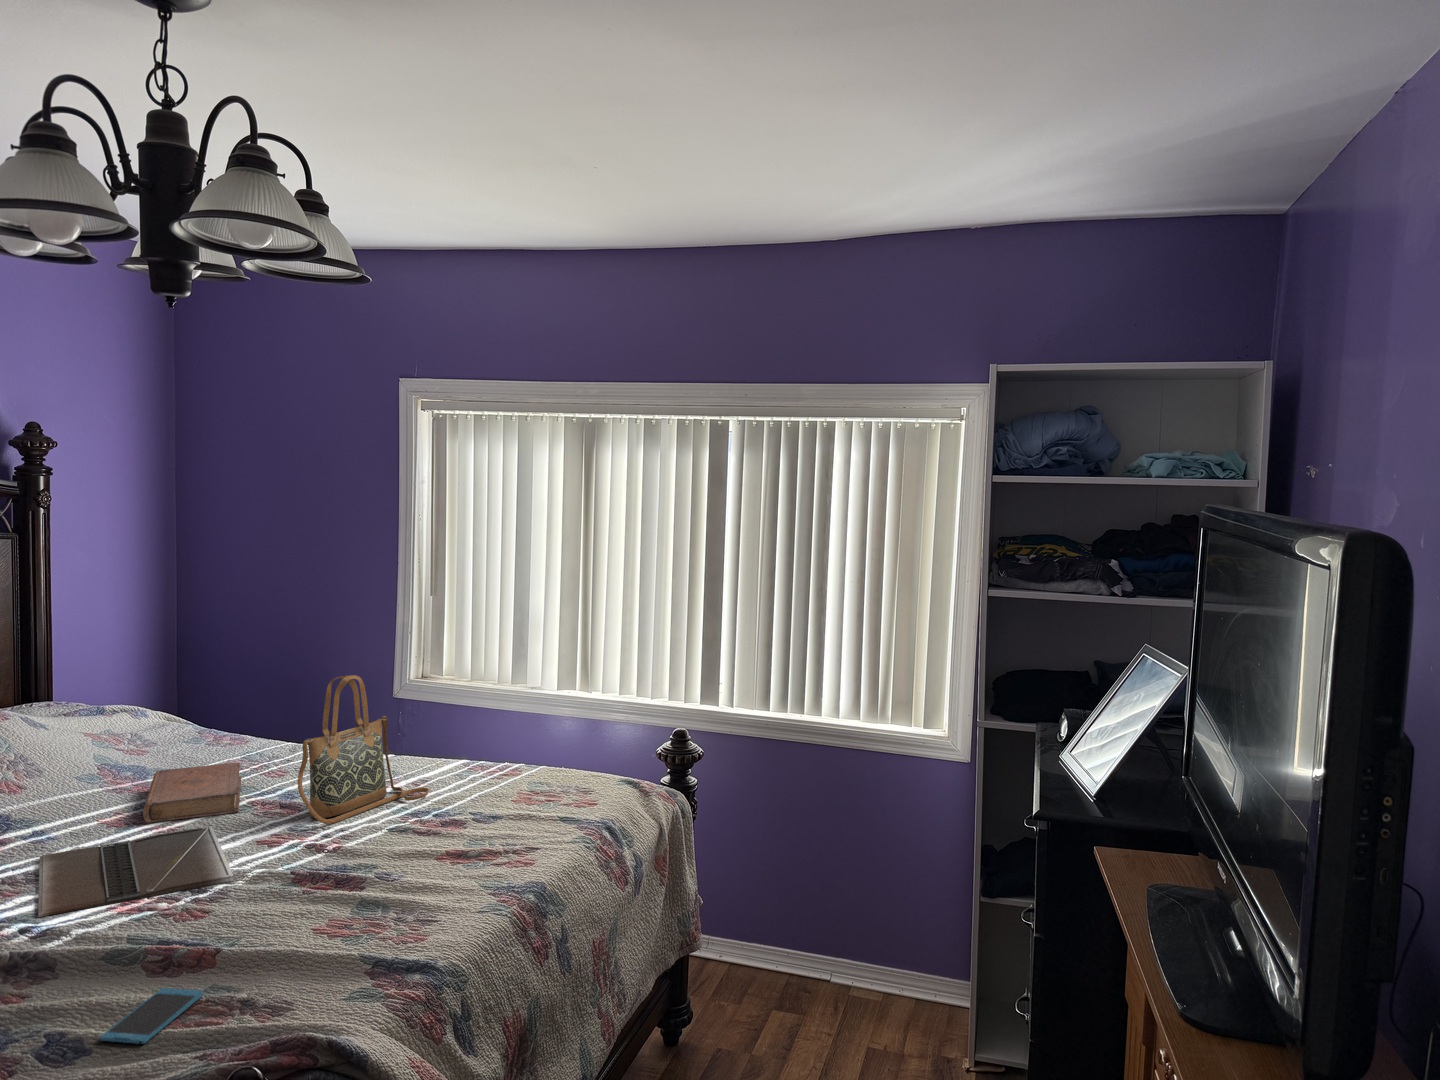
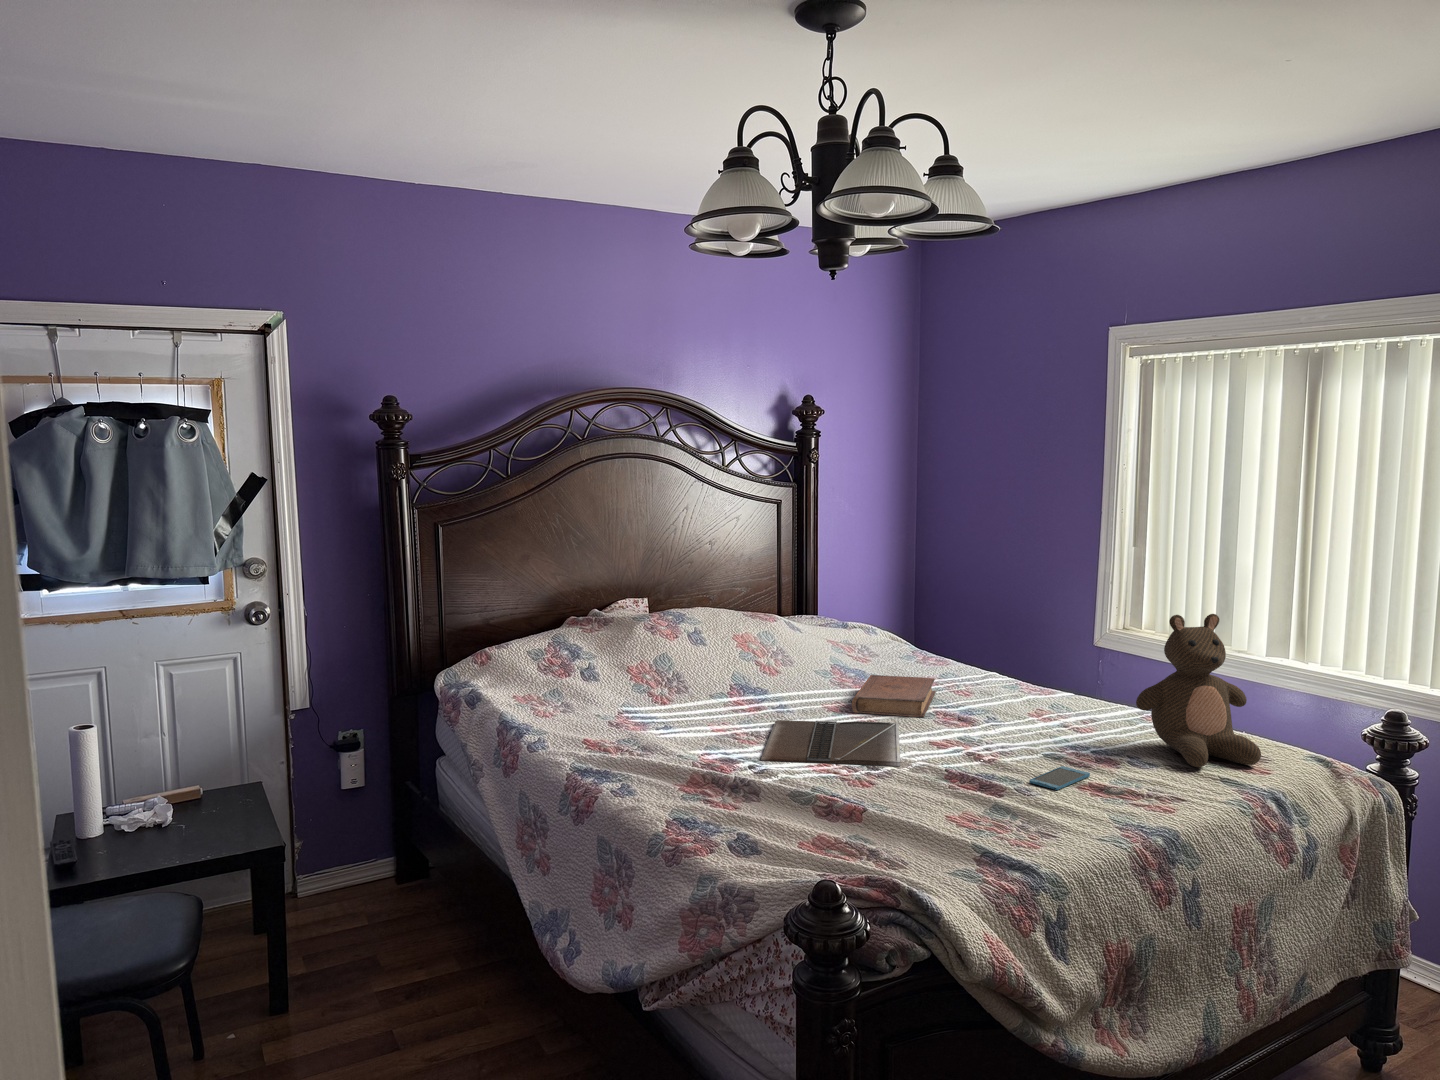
stuffed bear: none [474,661,587,812] -> present [1136,614,1261,767]
handbag: present [298,675,429,824] -> none [967,608,1094,740]
smartphone: present [100,988,203,1044] -> present [1029,766,1090,790]

